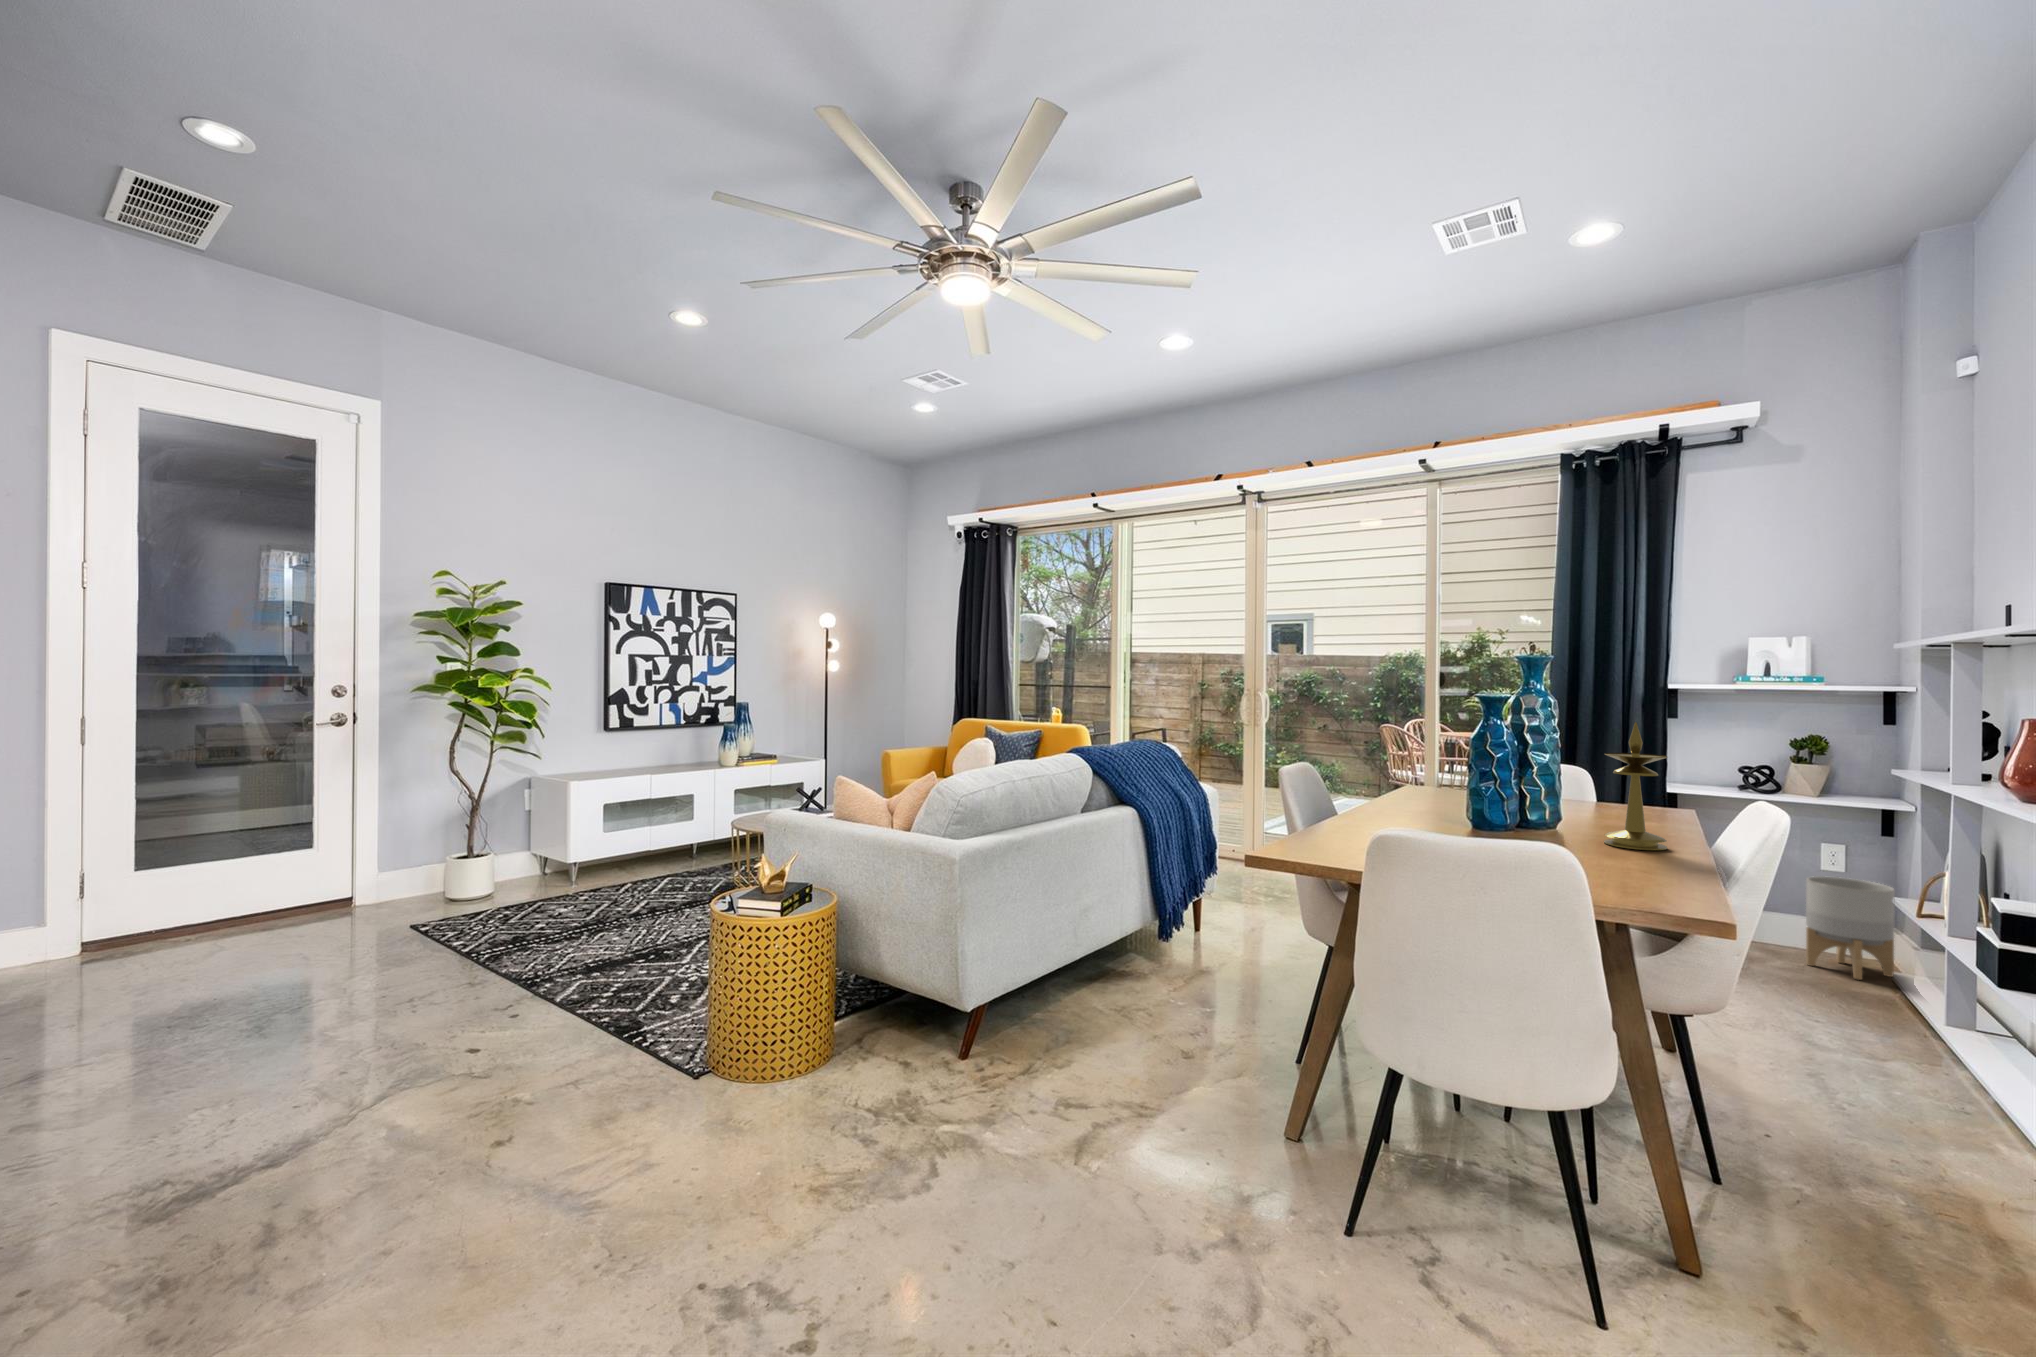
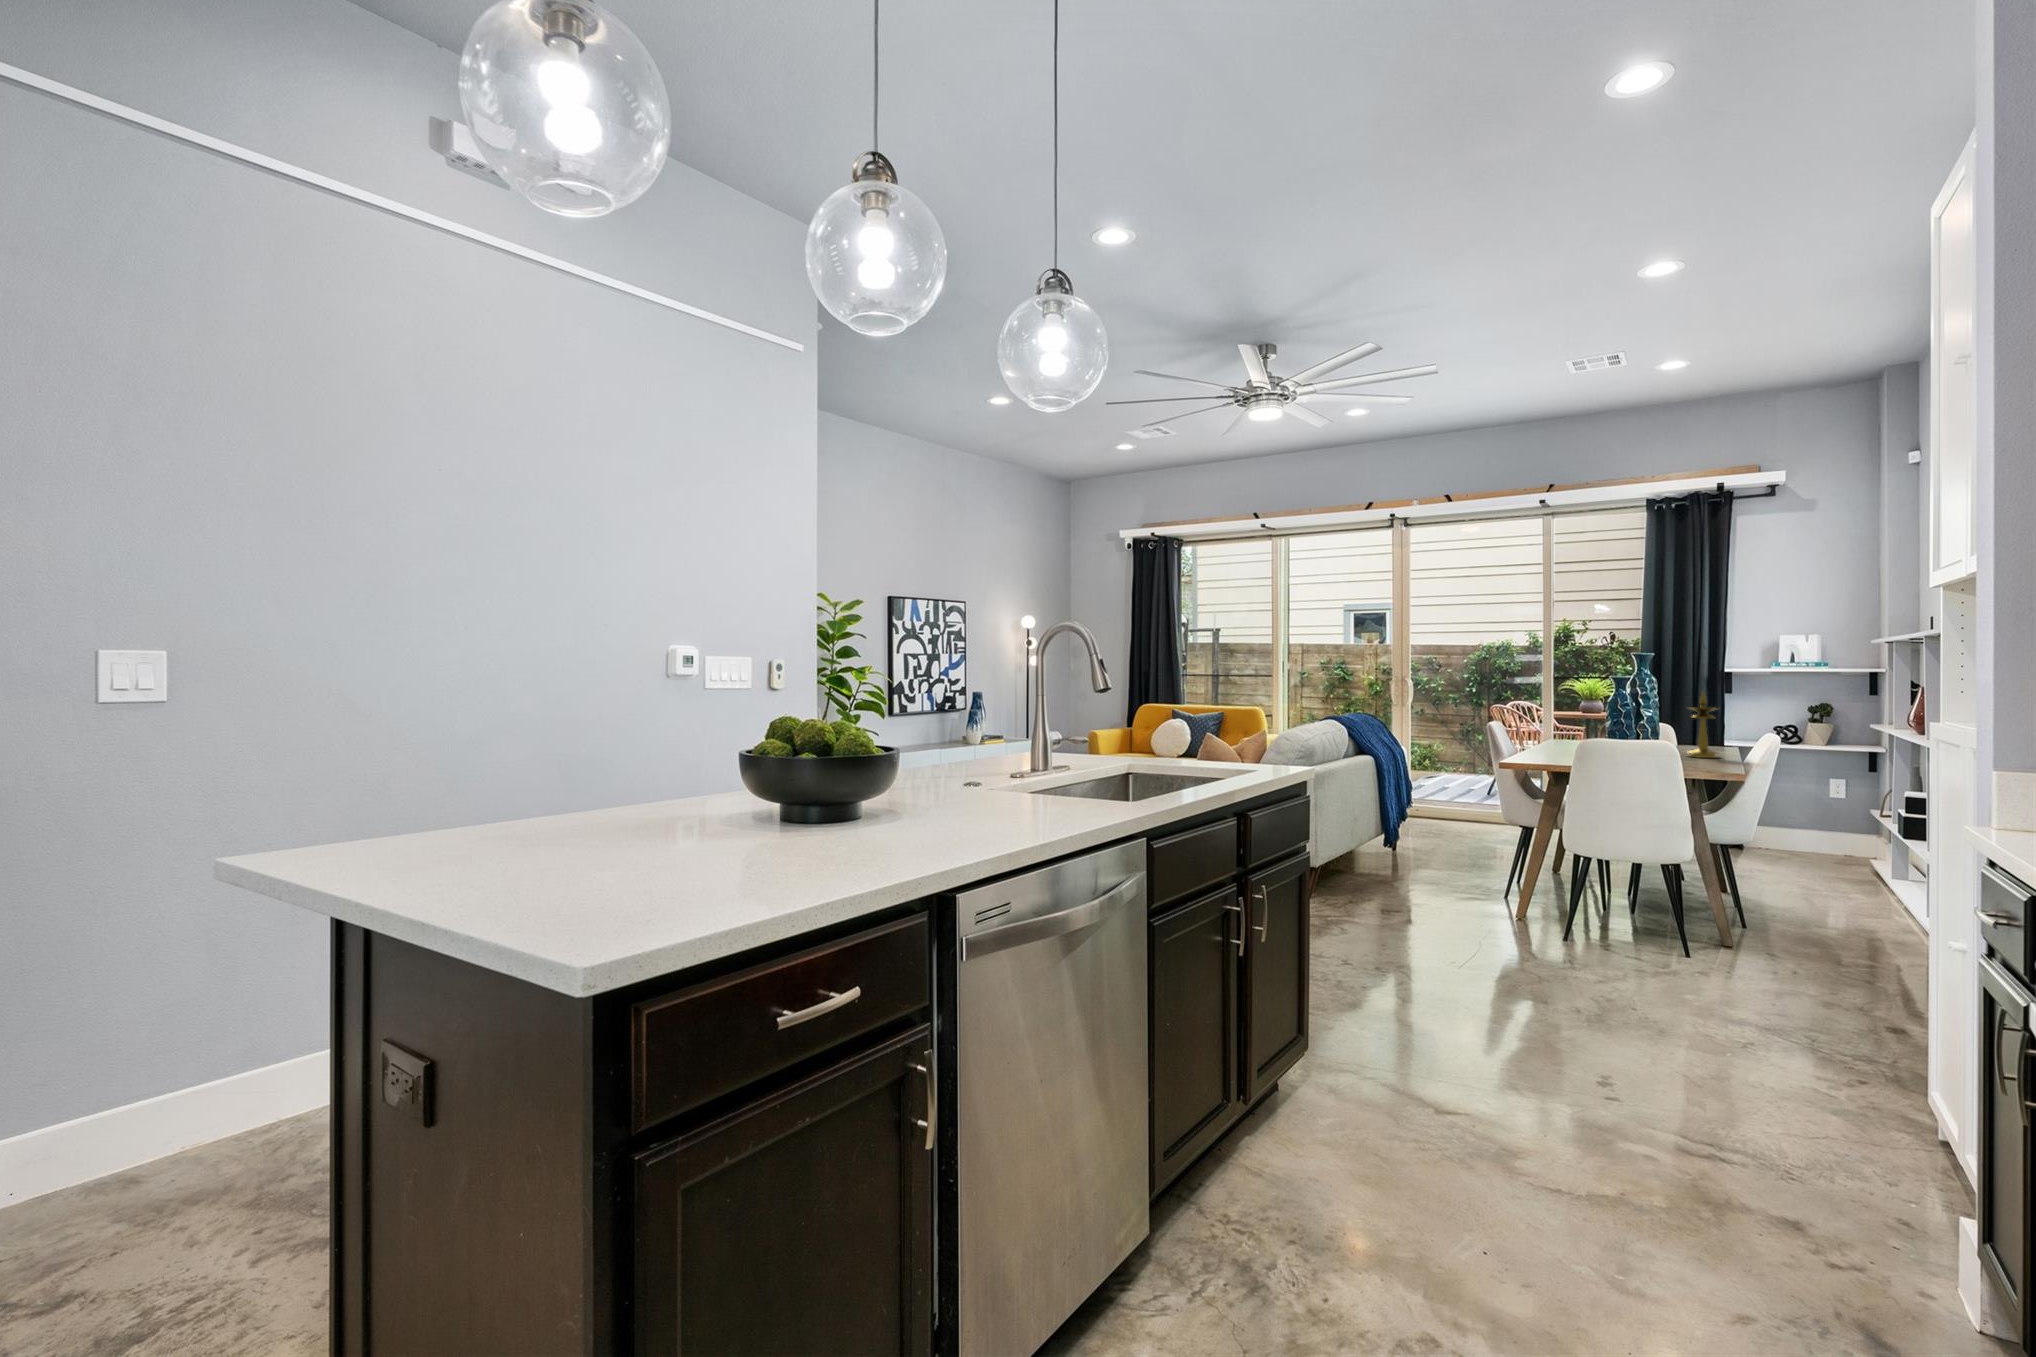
planter: present [1806,876,1895,980] -> none [1817,800,1873,865]

